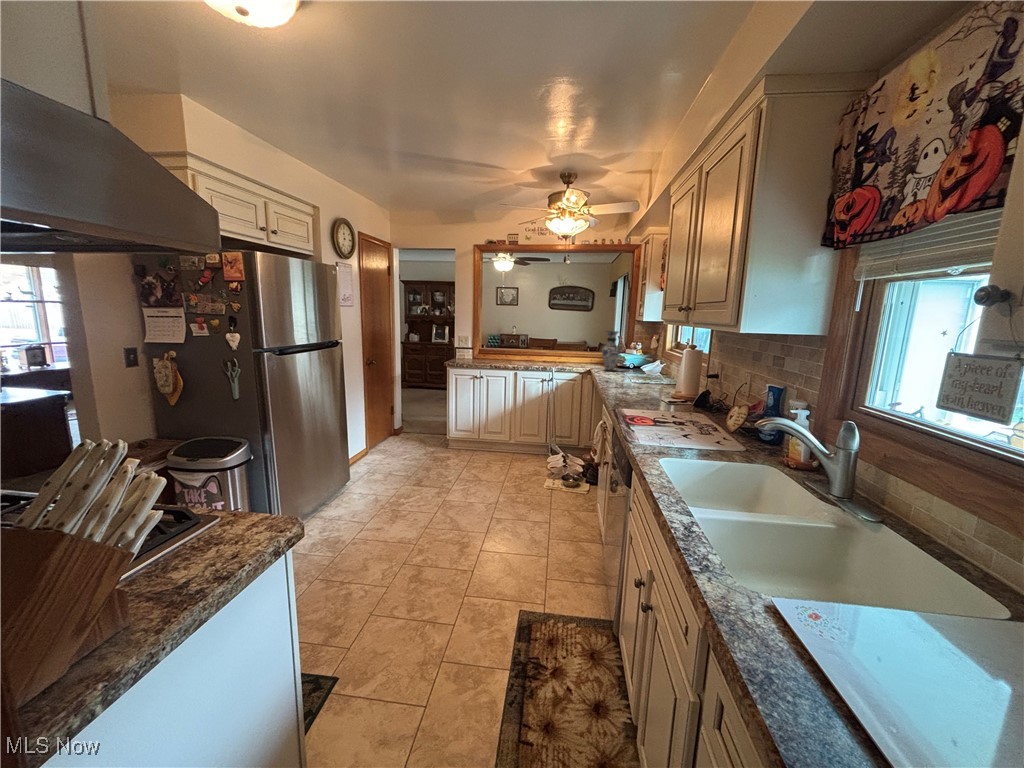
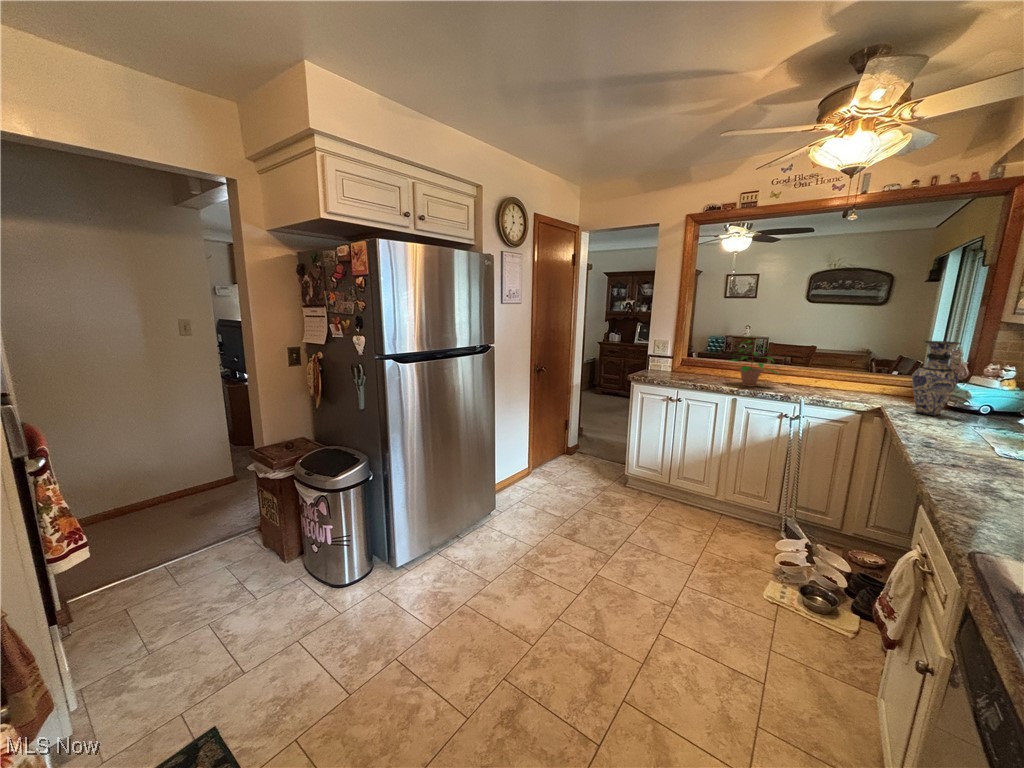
potted plant: none [507,331,542,364] -> present [729,341,778,387]

